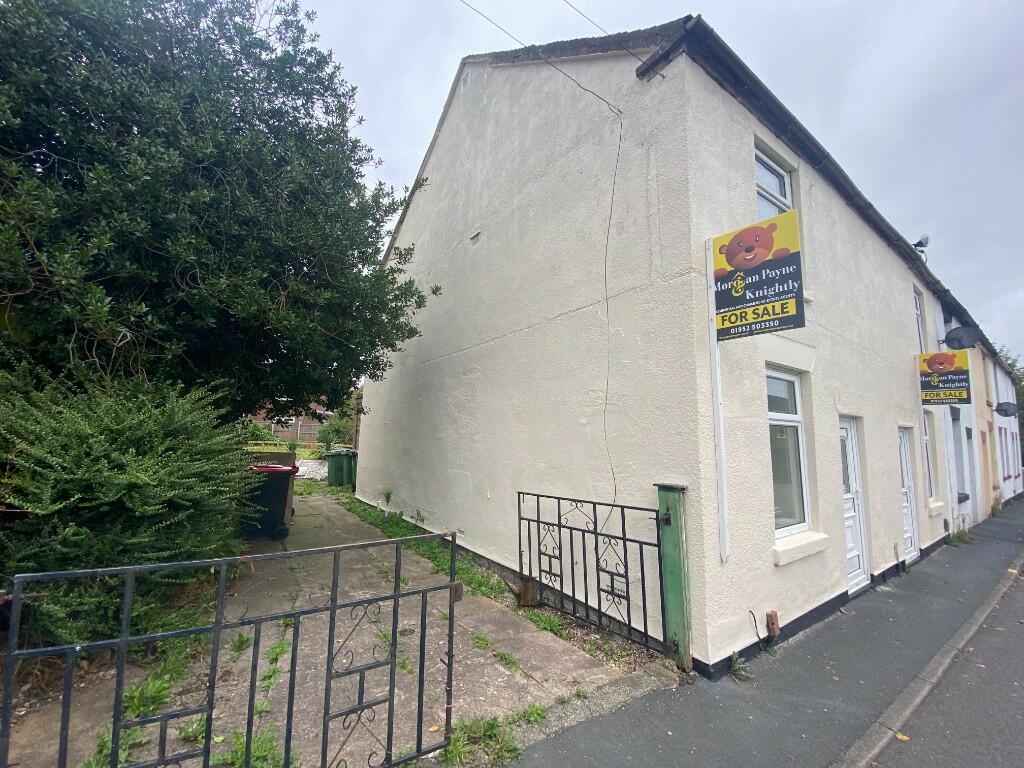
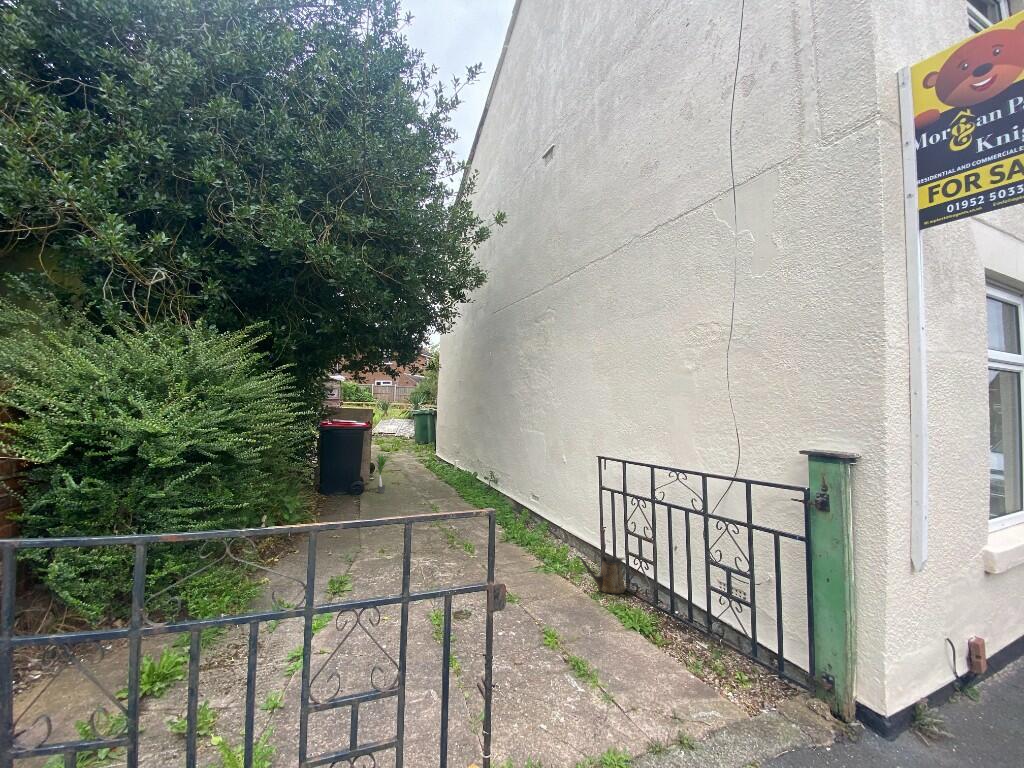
potted plant: present [382,489,392,522] -> present [376,454,388,493]

